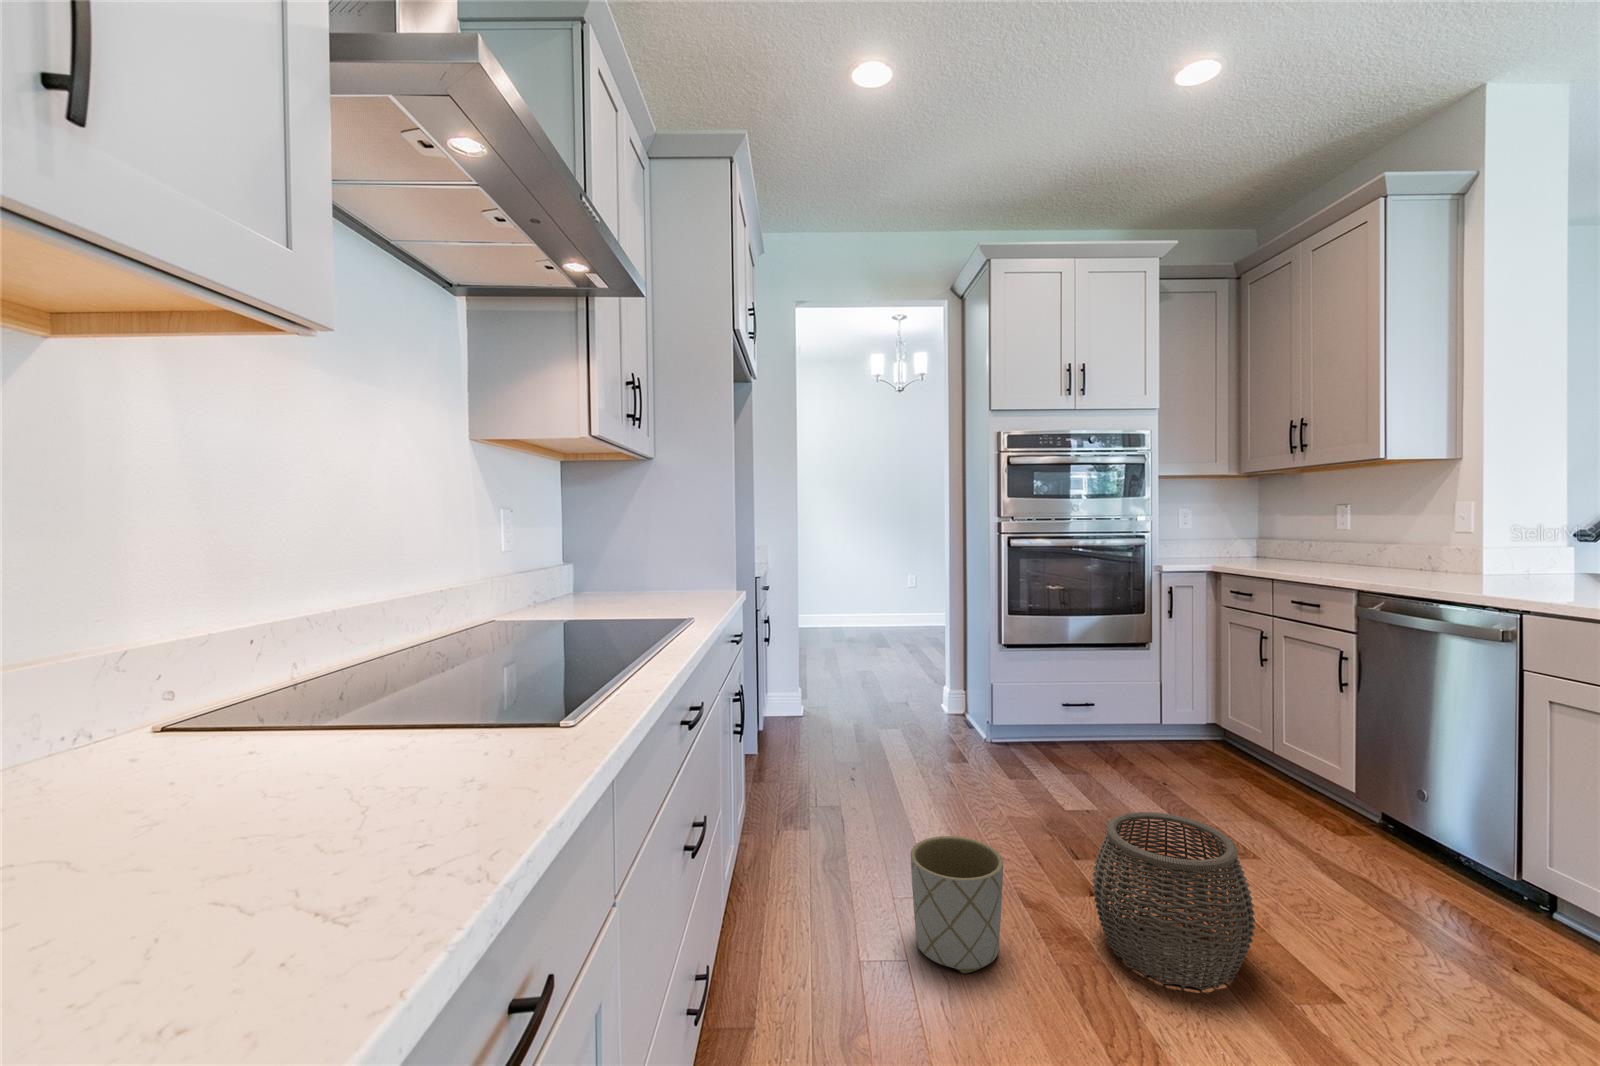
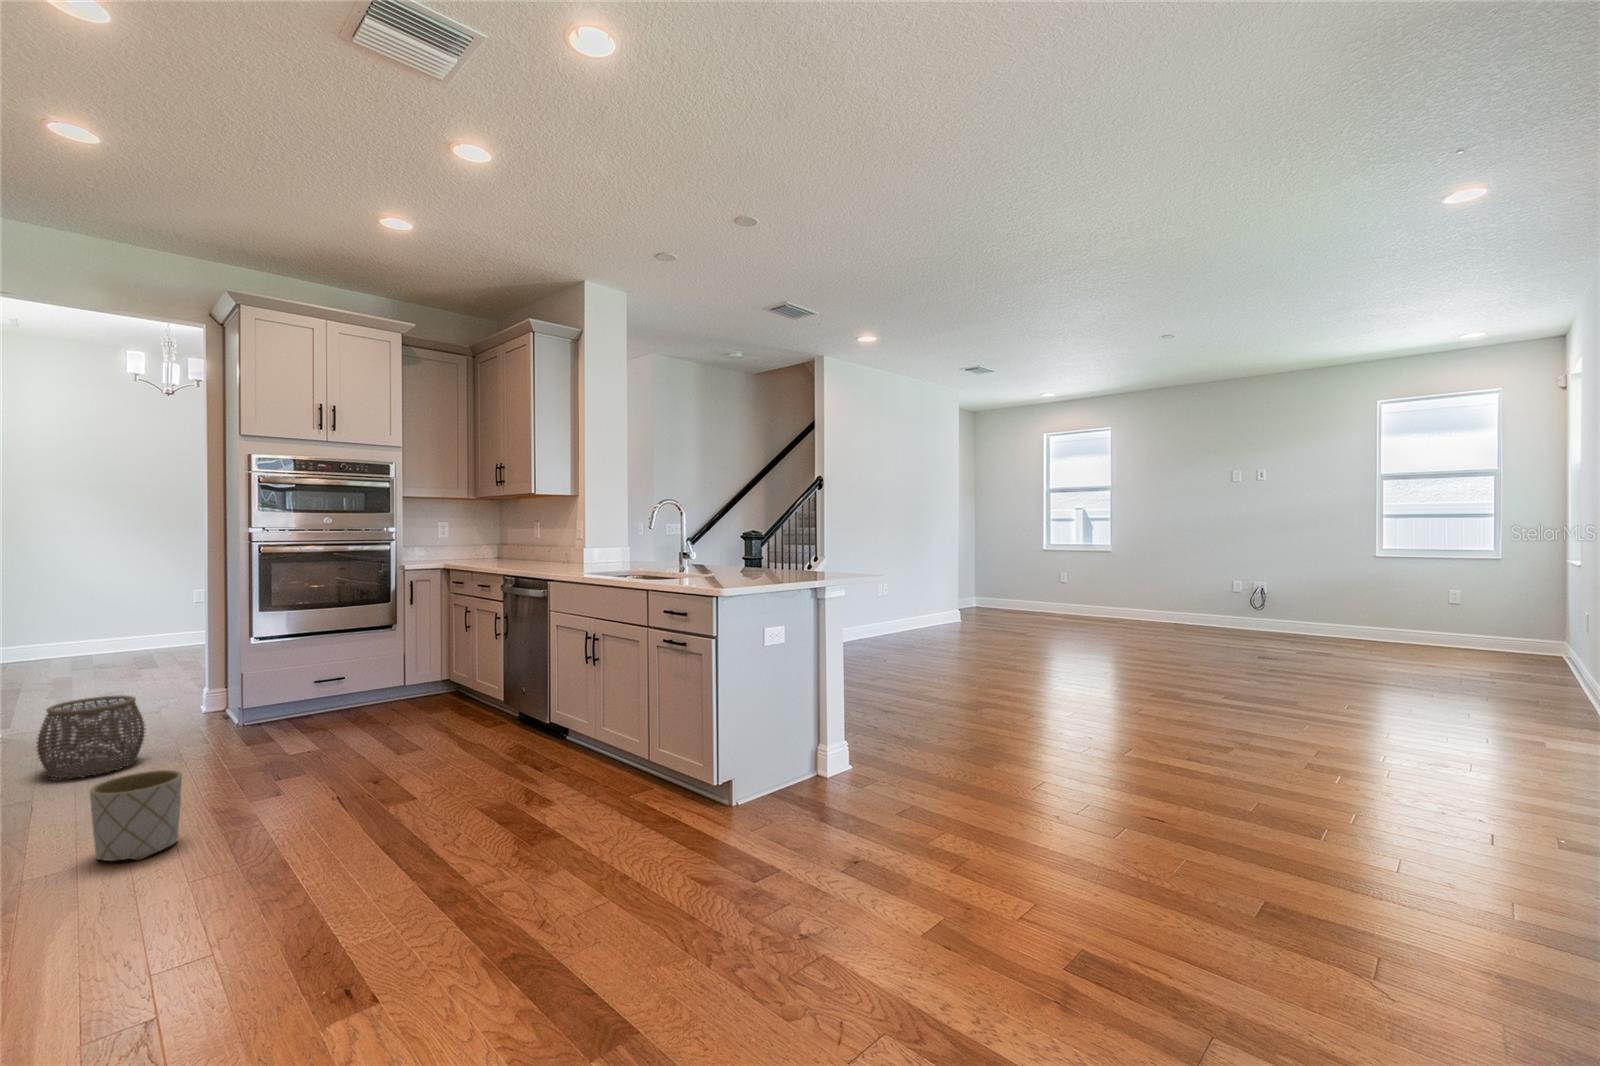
woven basket: present [1092,812,1255,990] -> present [36,695,145,779]

